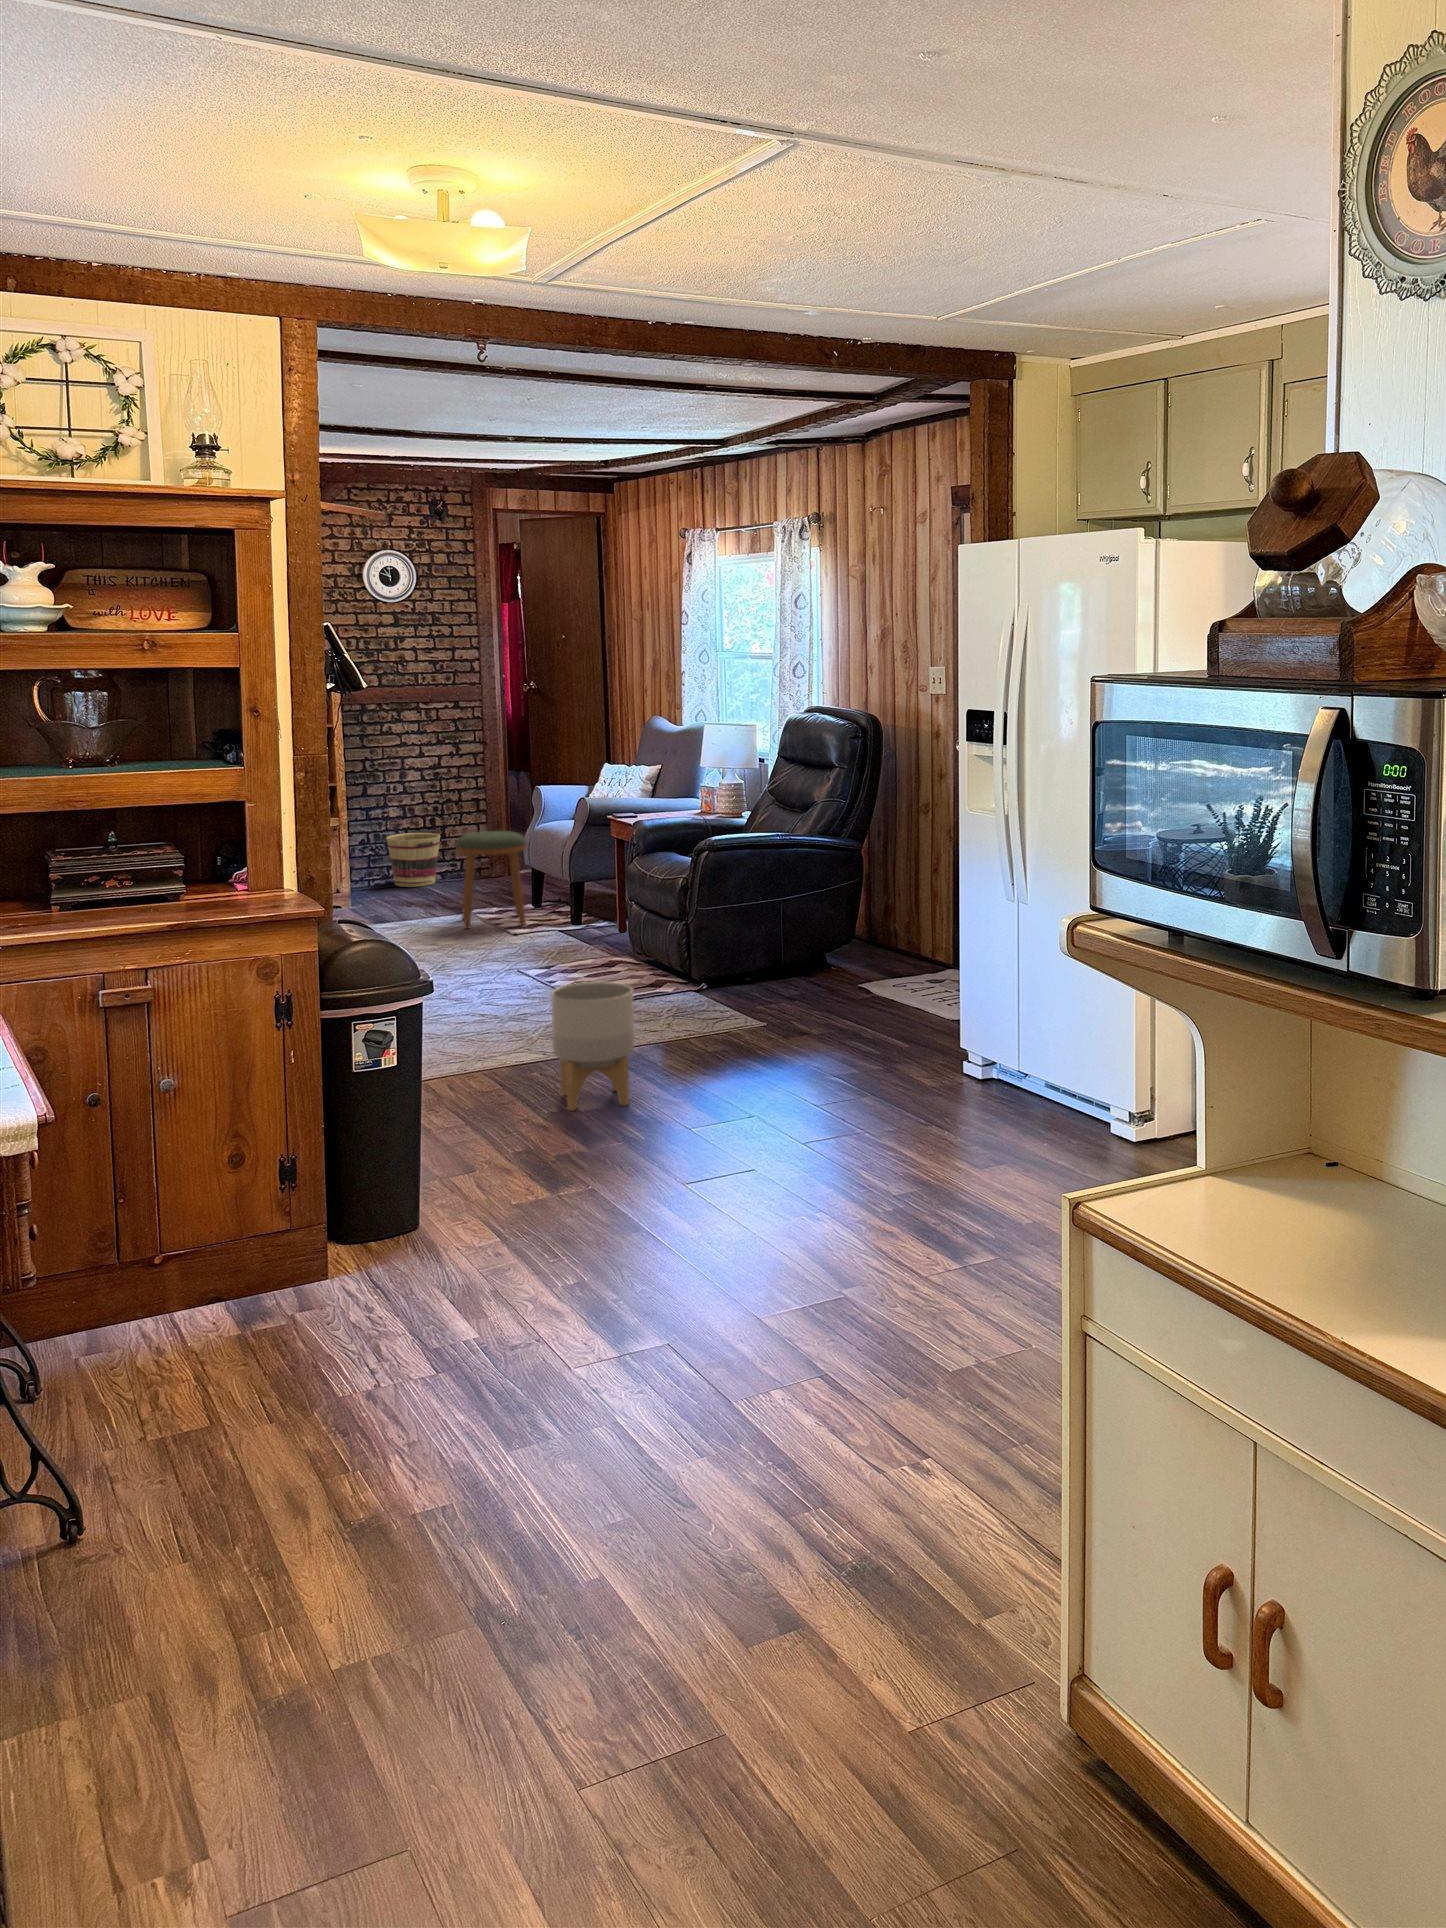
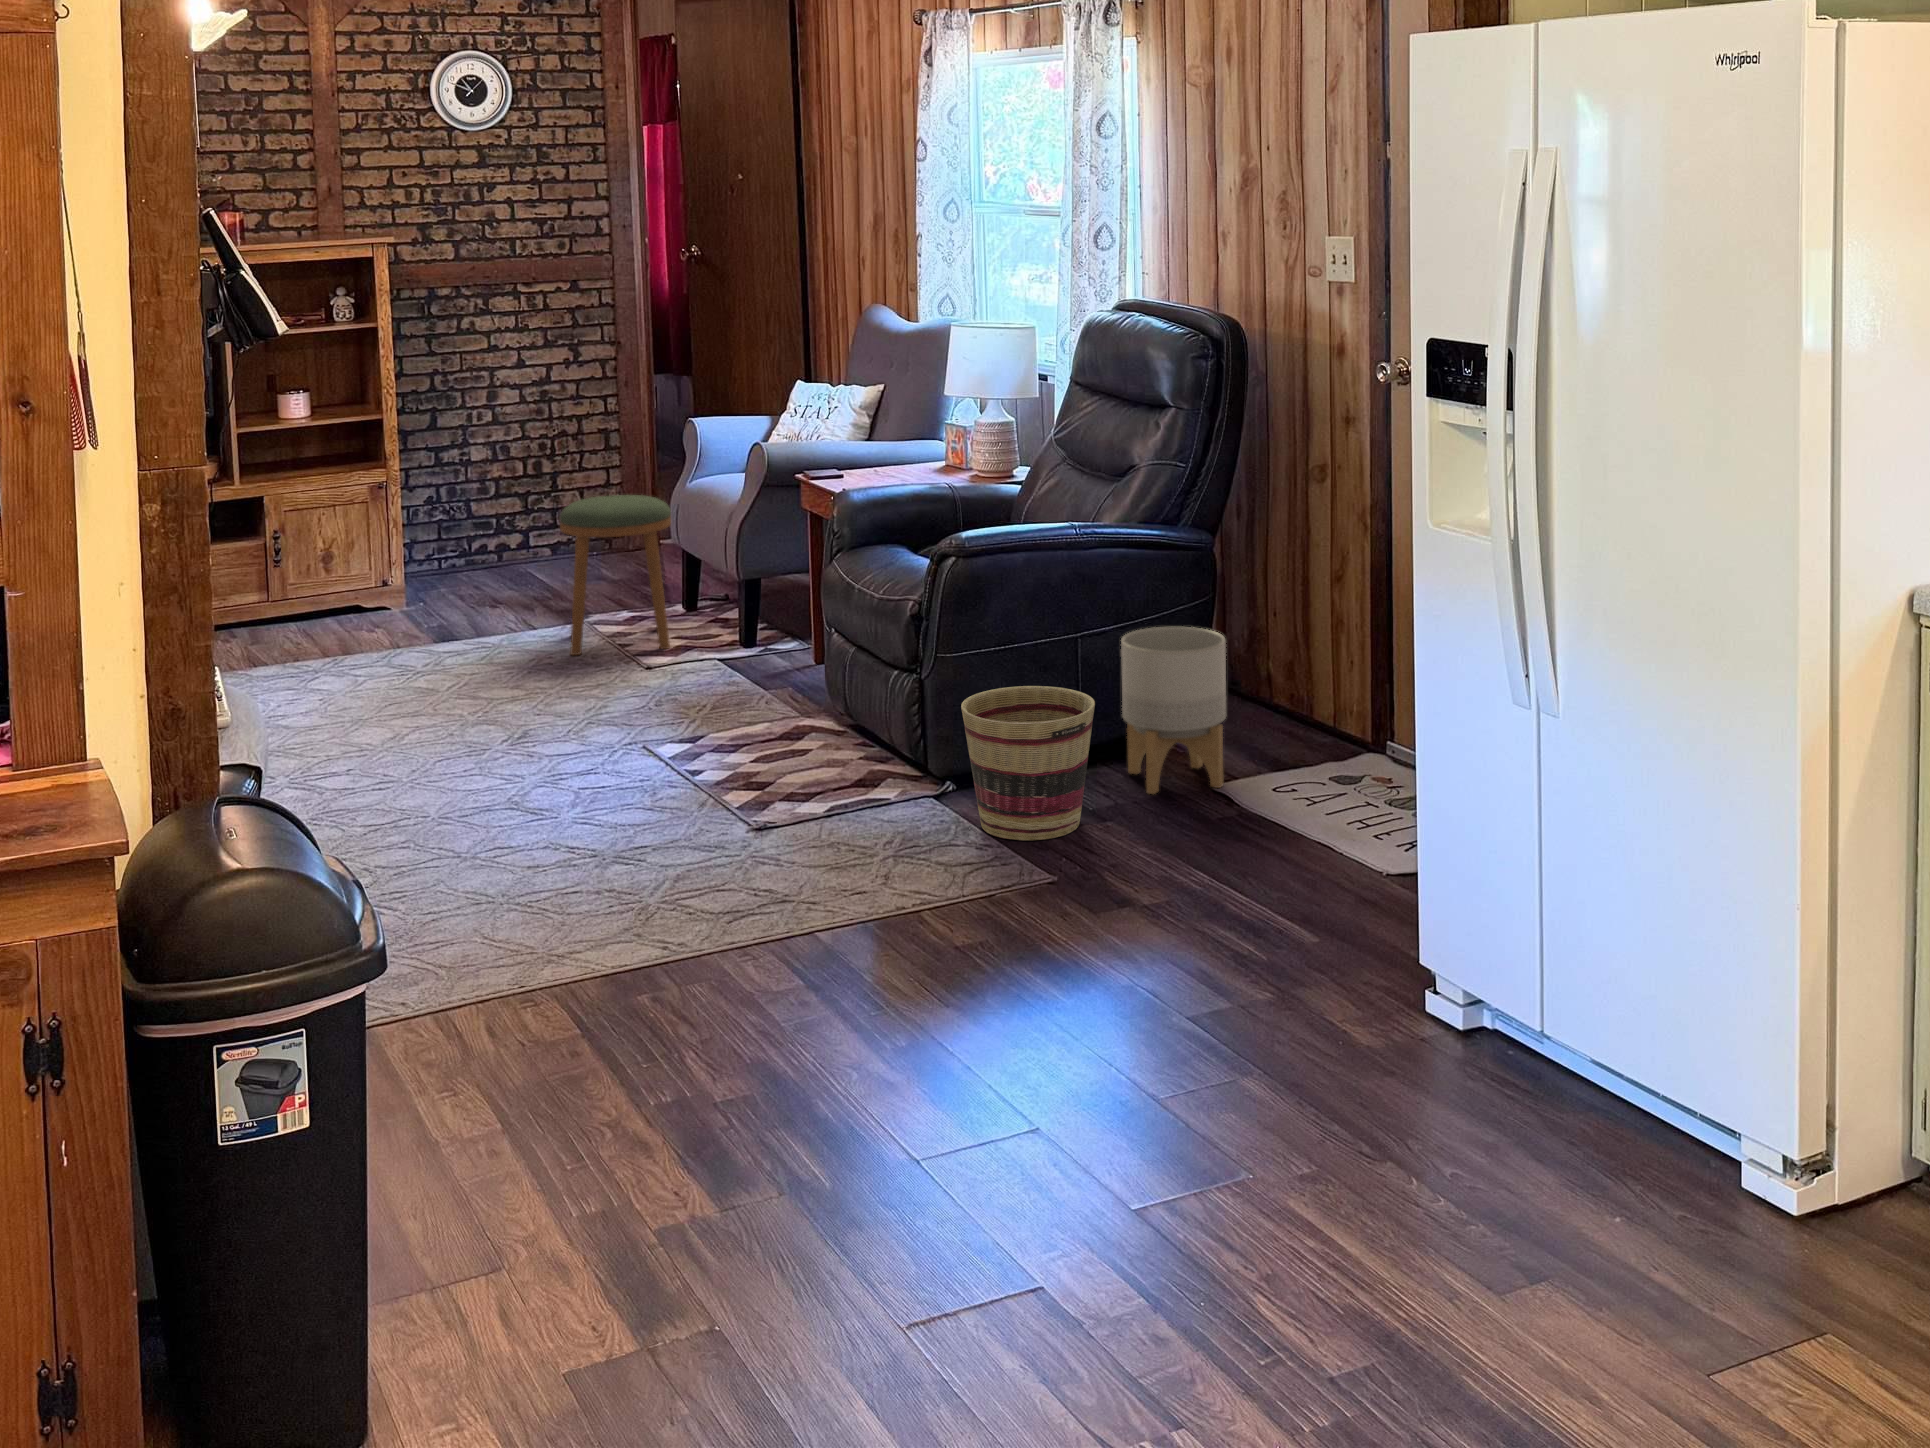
basket: present [386,833,440,887] -> present [961,686,1095,840]
planter: present [551,982,634,1111] -> present [1121,627,1226,794]

